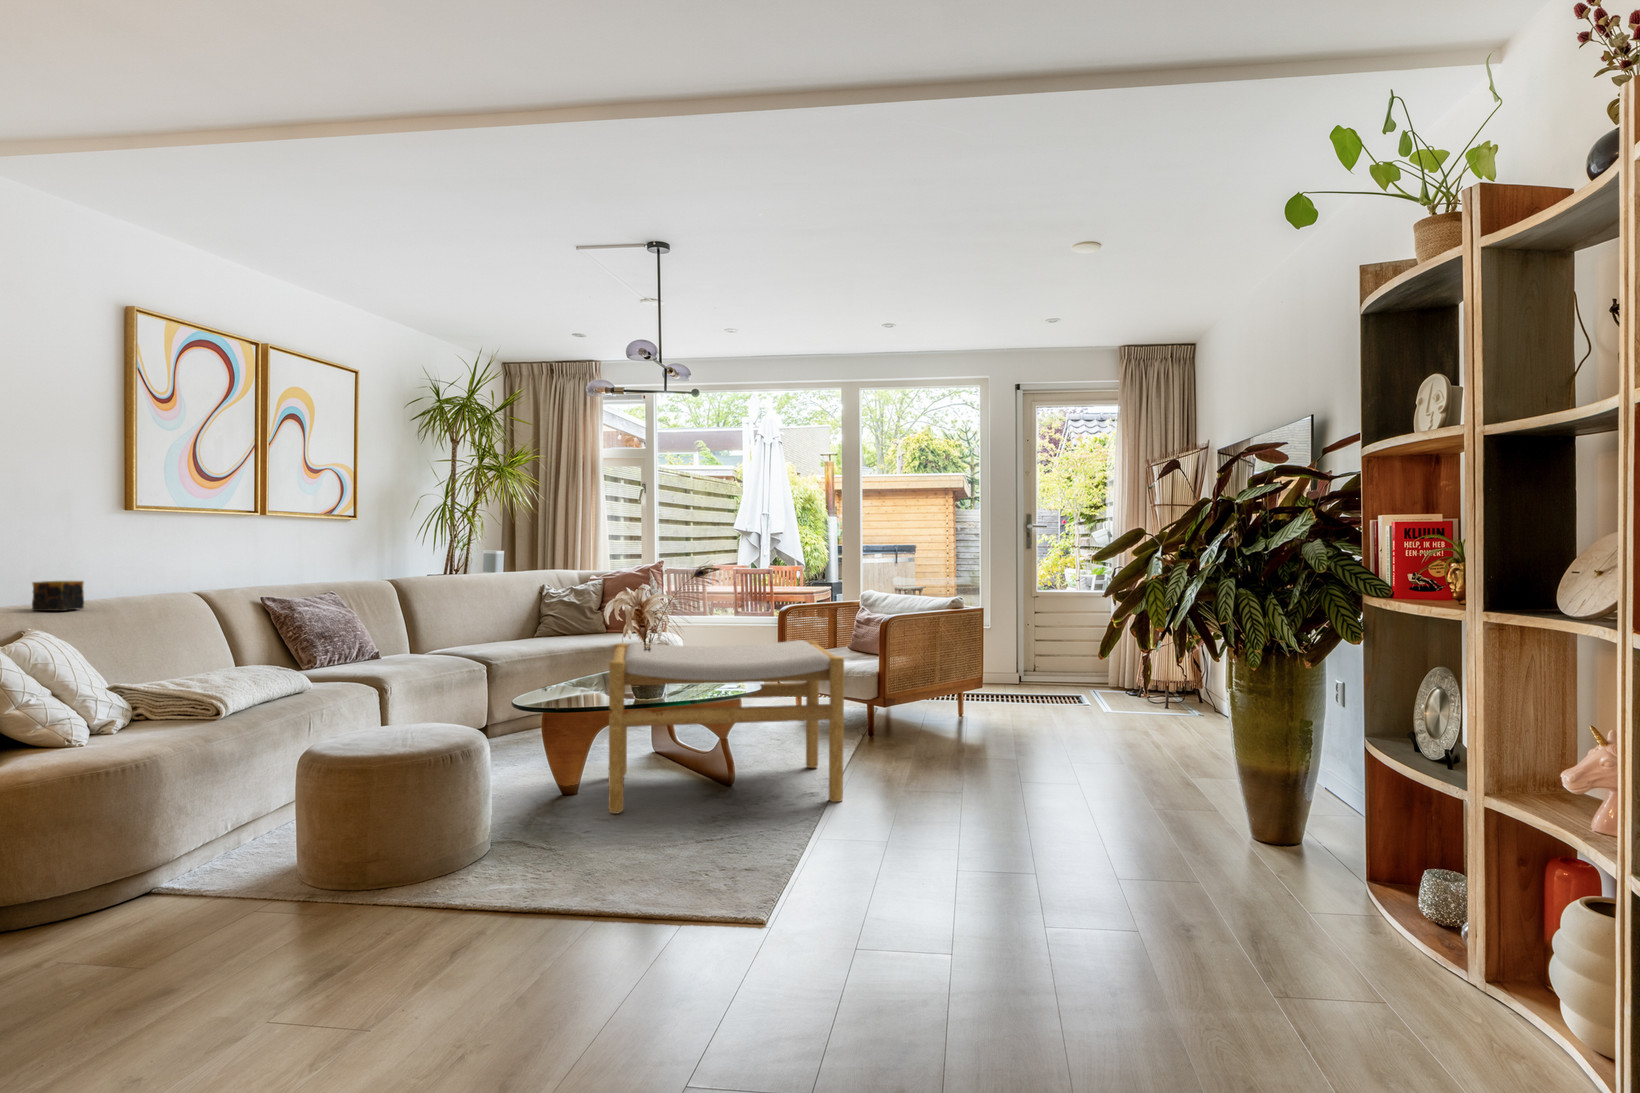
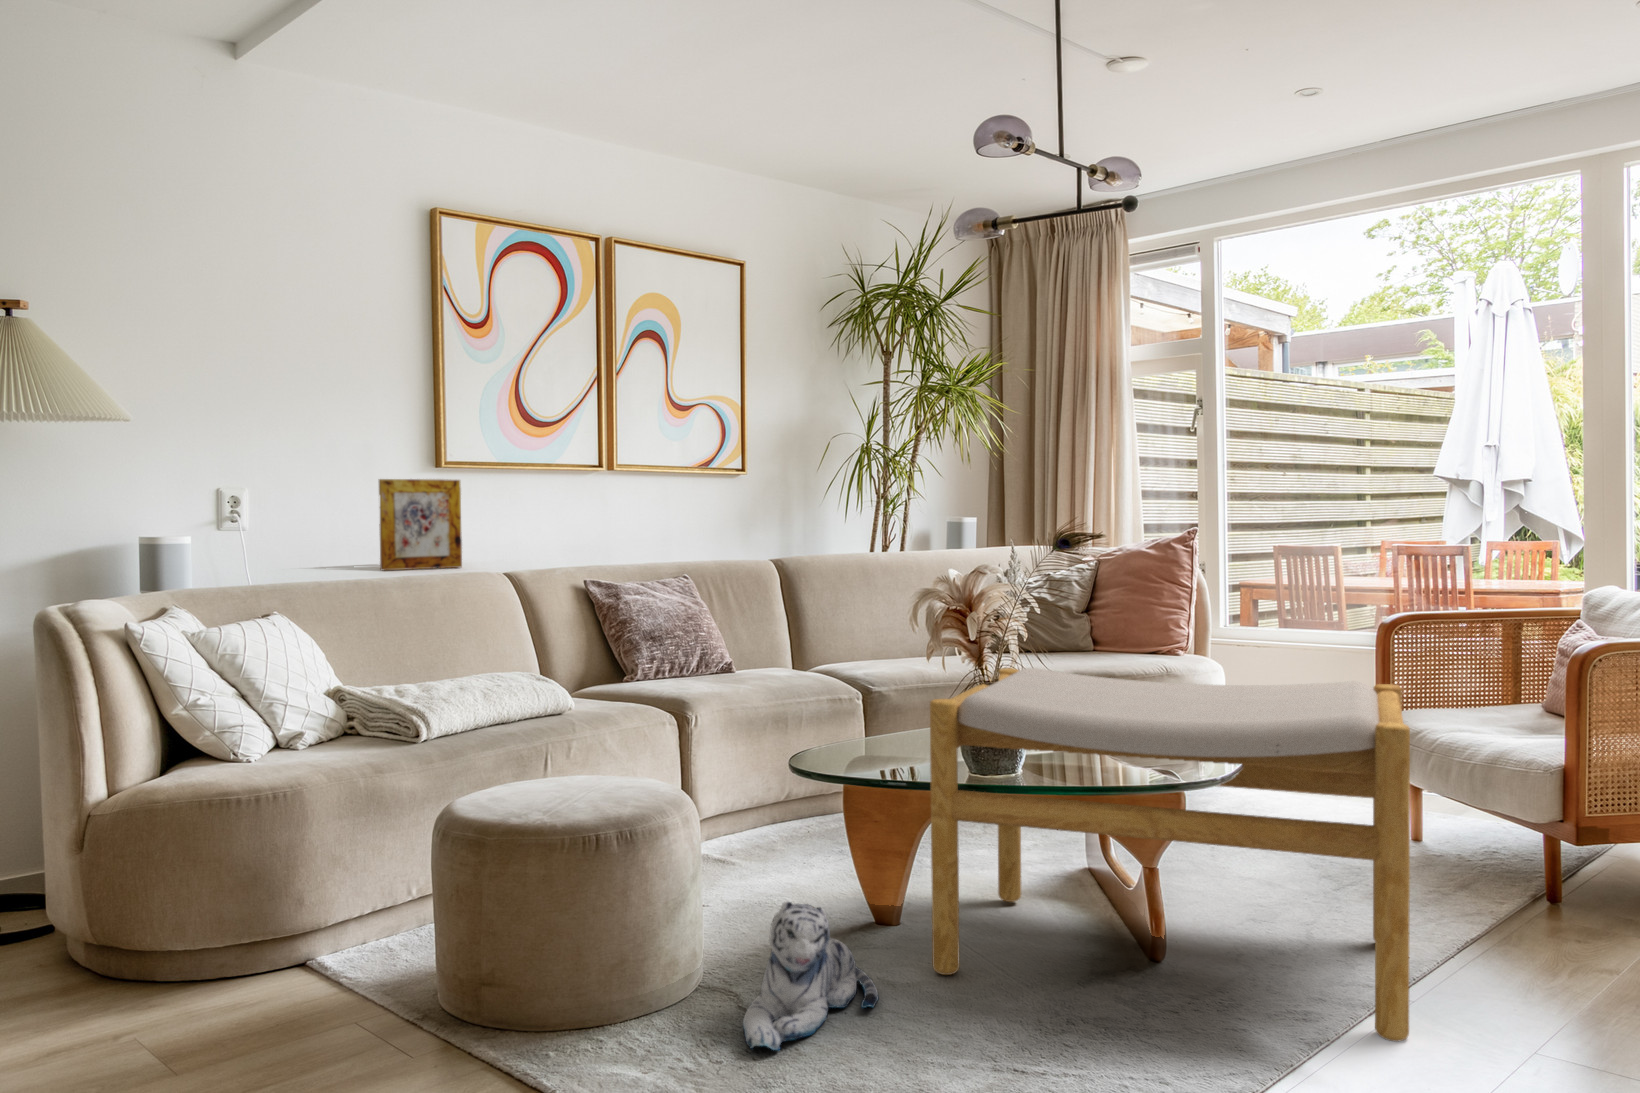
picture frame: none [72,519,145,594] -> present [379,479,462,570]
candle: present [32,581,84,611] -> none [278,553,331,590]
plush toy: none [527,780,595,863] -> present [743,902,878,1050]

